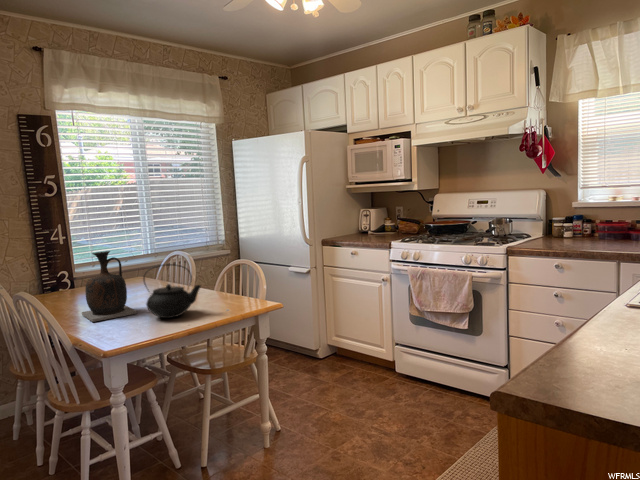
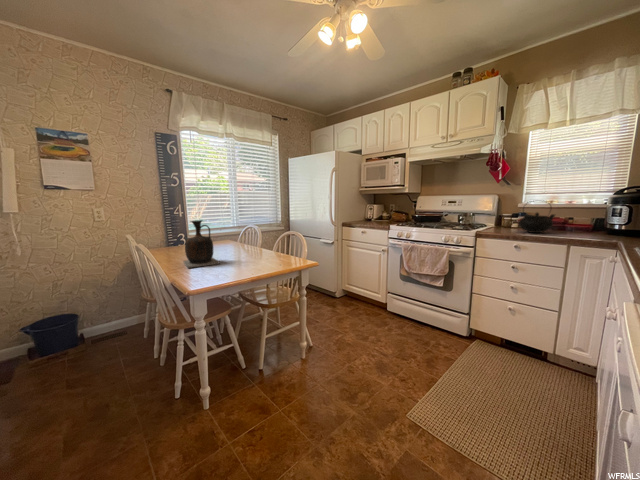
teapot: present [143,264,201,318] -> present [518,201,555,233]

